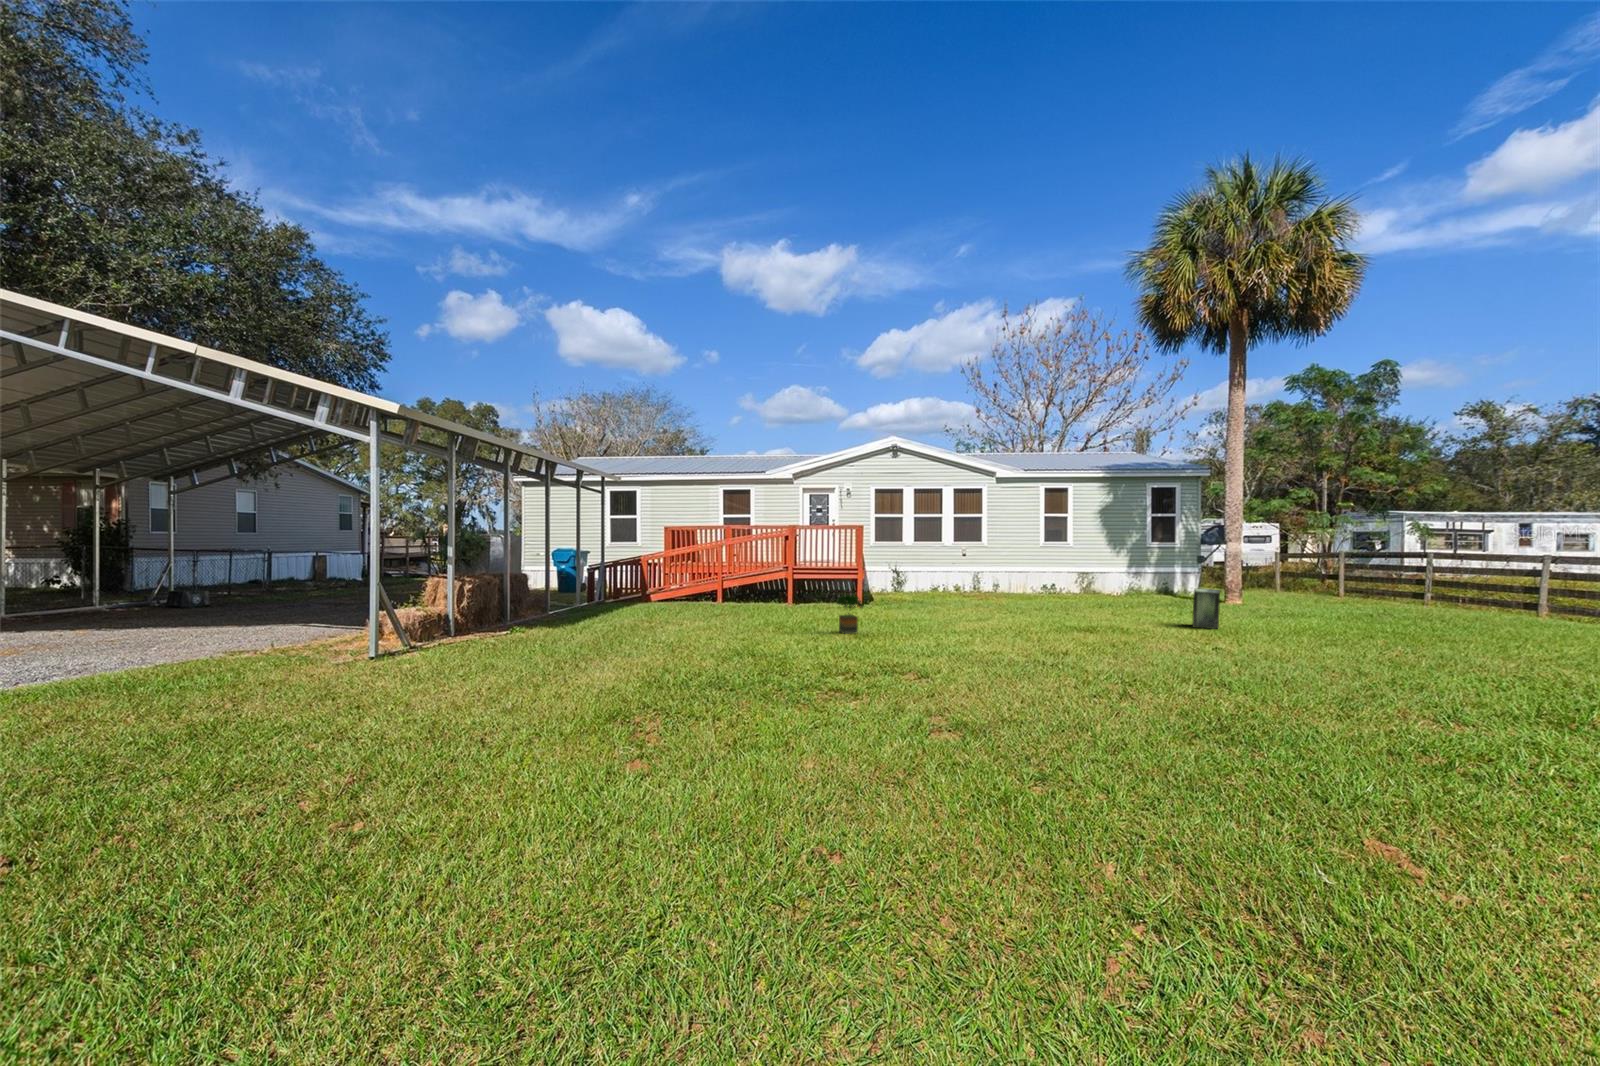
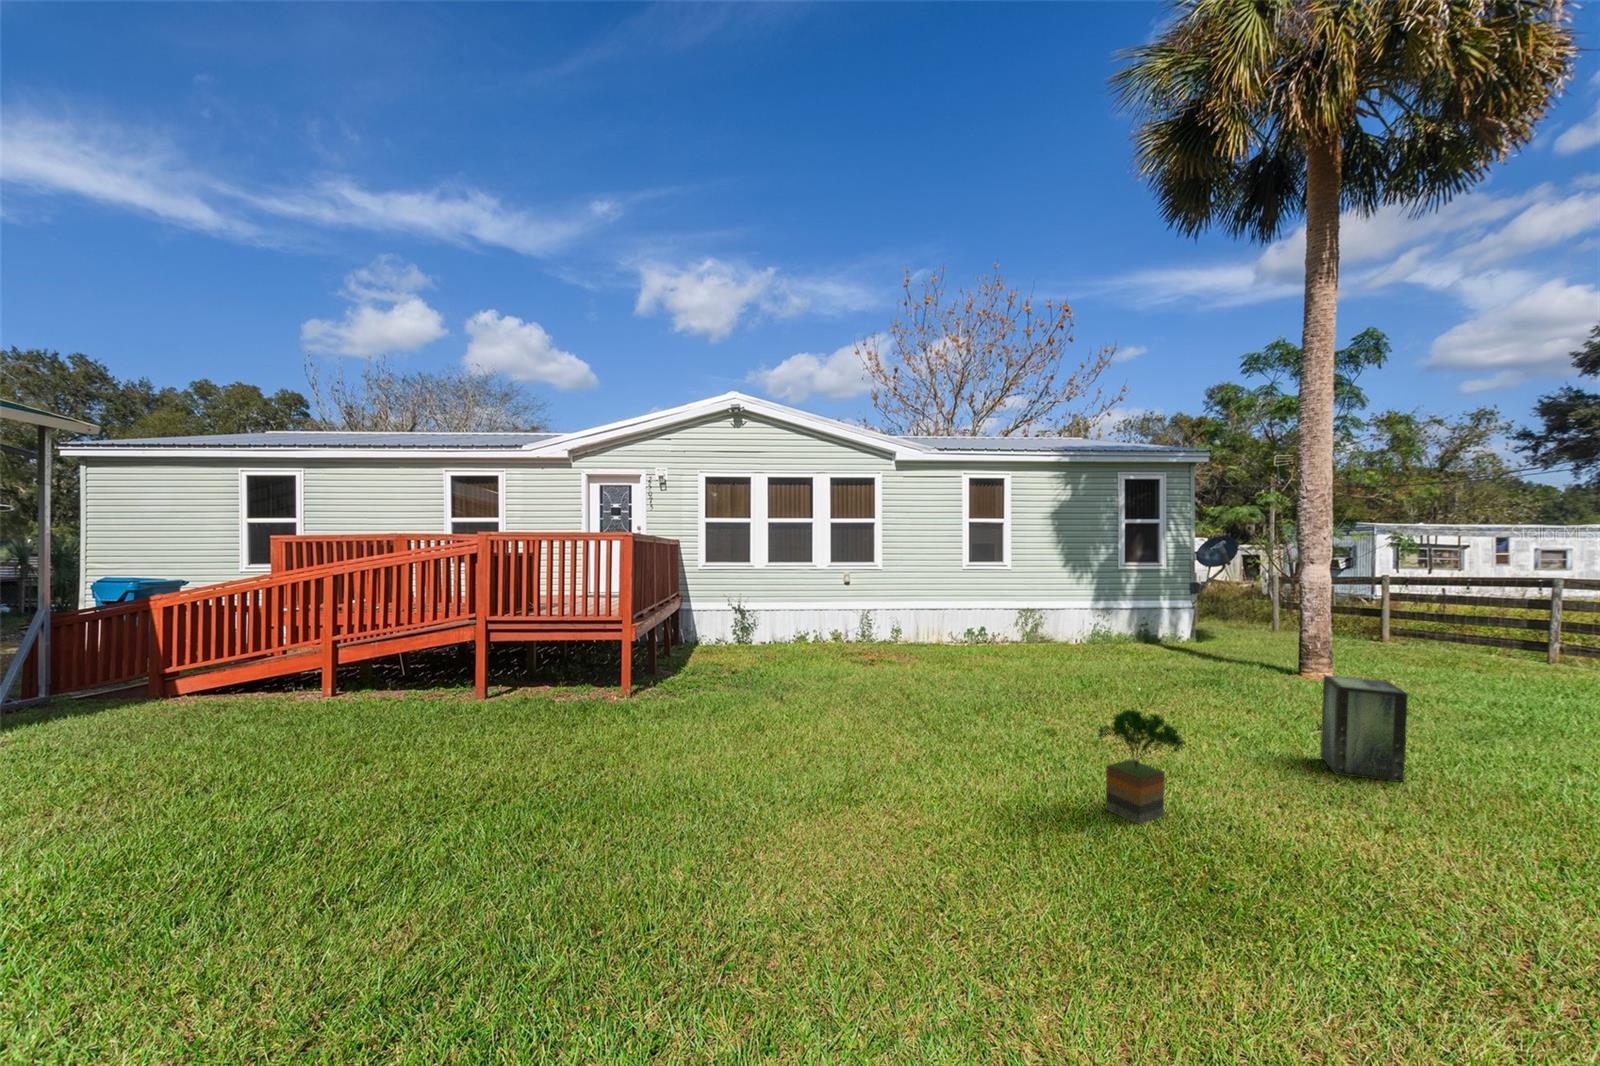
potted tree: present [837,595,864,634] -> present [1098,709,1184,824]

